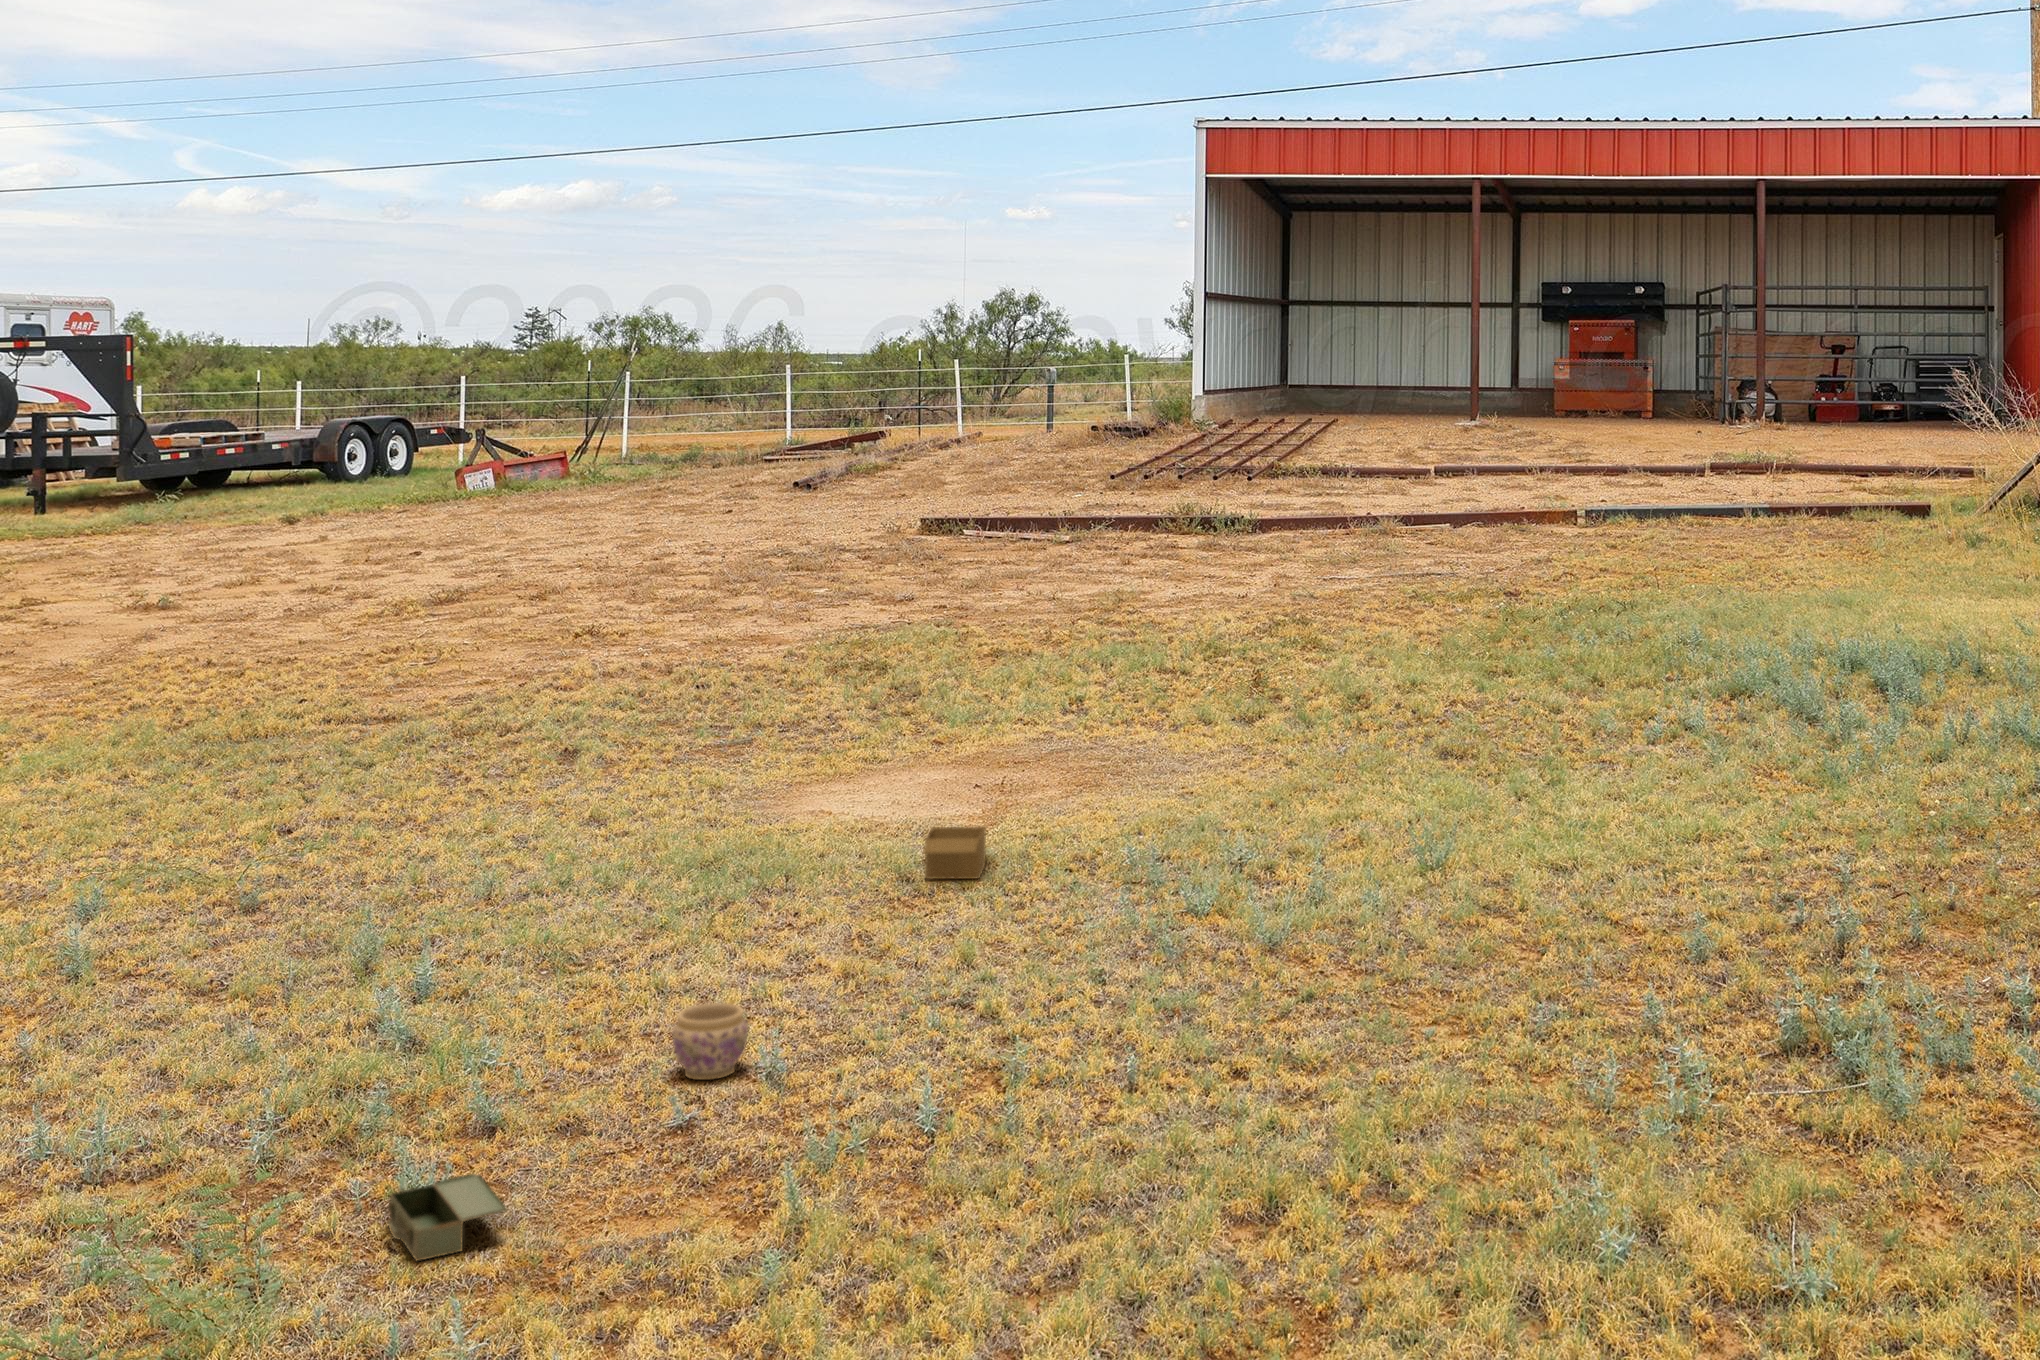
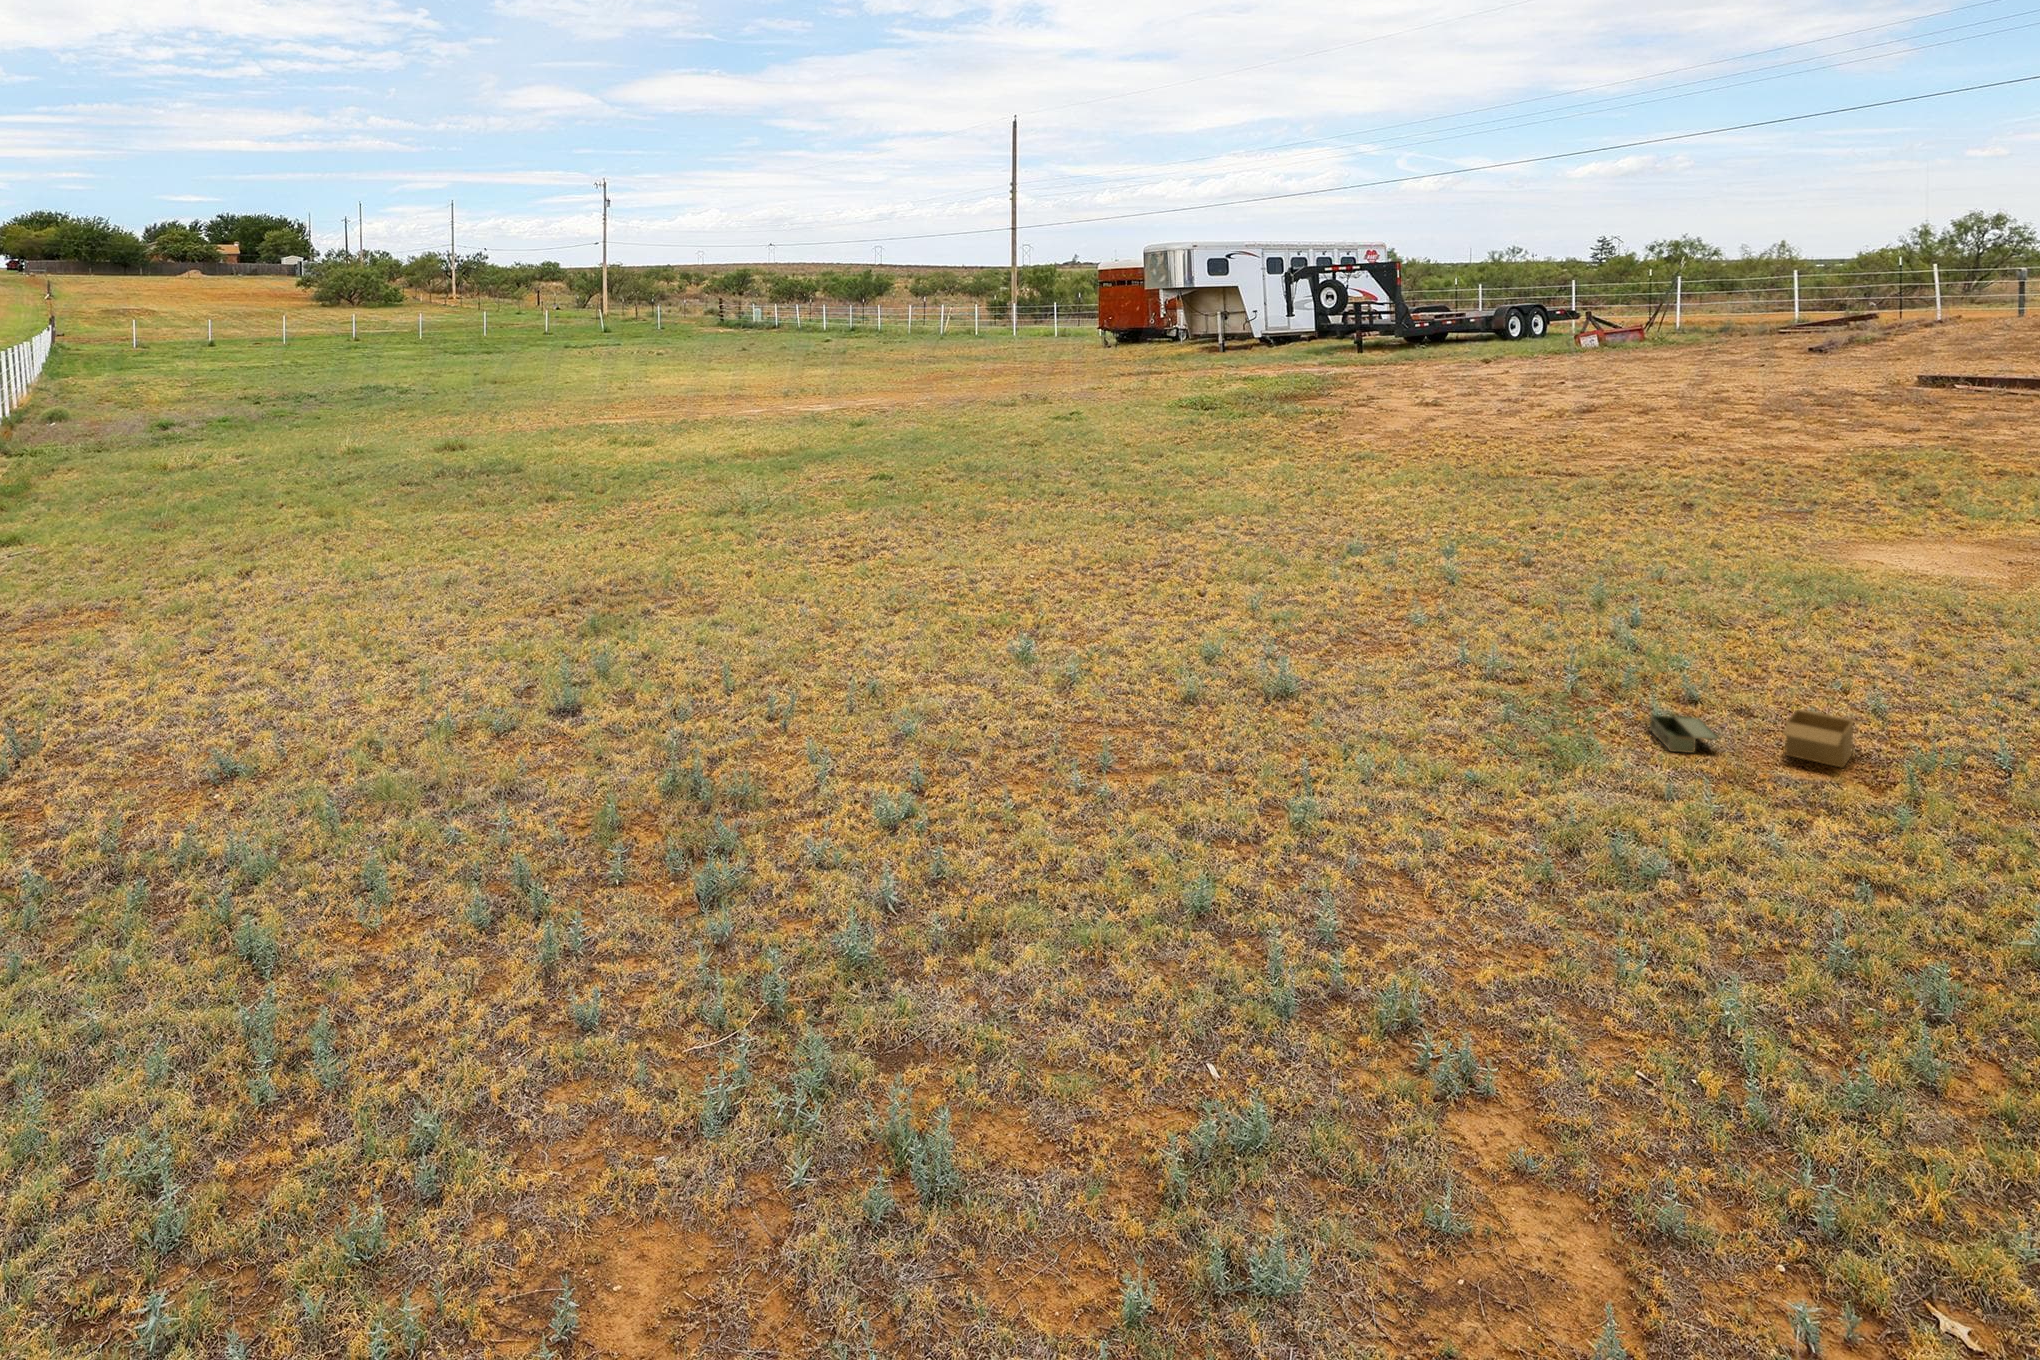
cardboard box: present [923,827,986,880] -> present [1783,709,1855,768]
planter: present [672,1003,748,1080] -> none [1802,659,1855,703]

